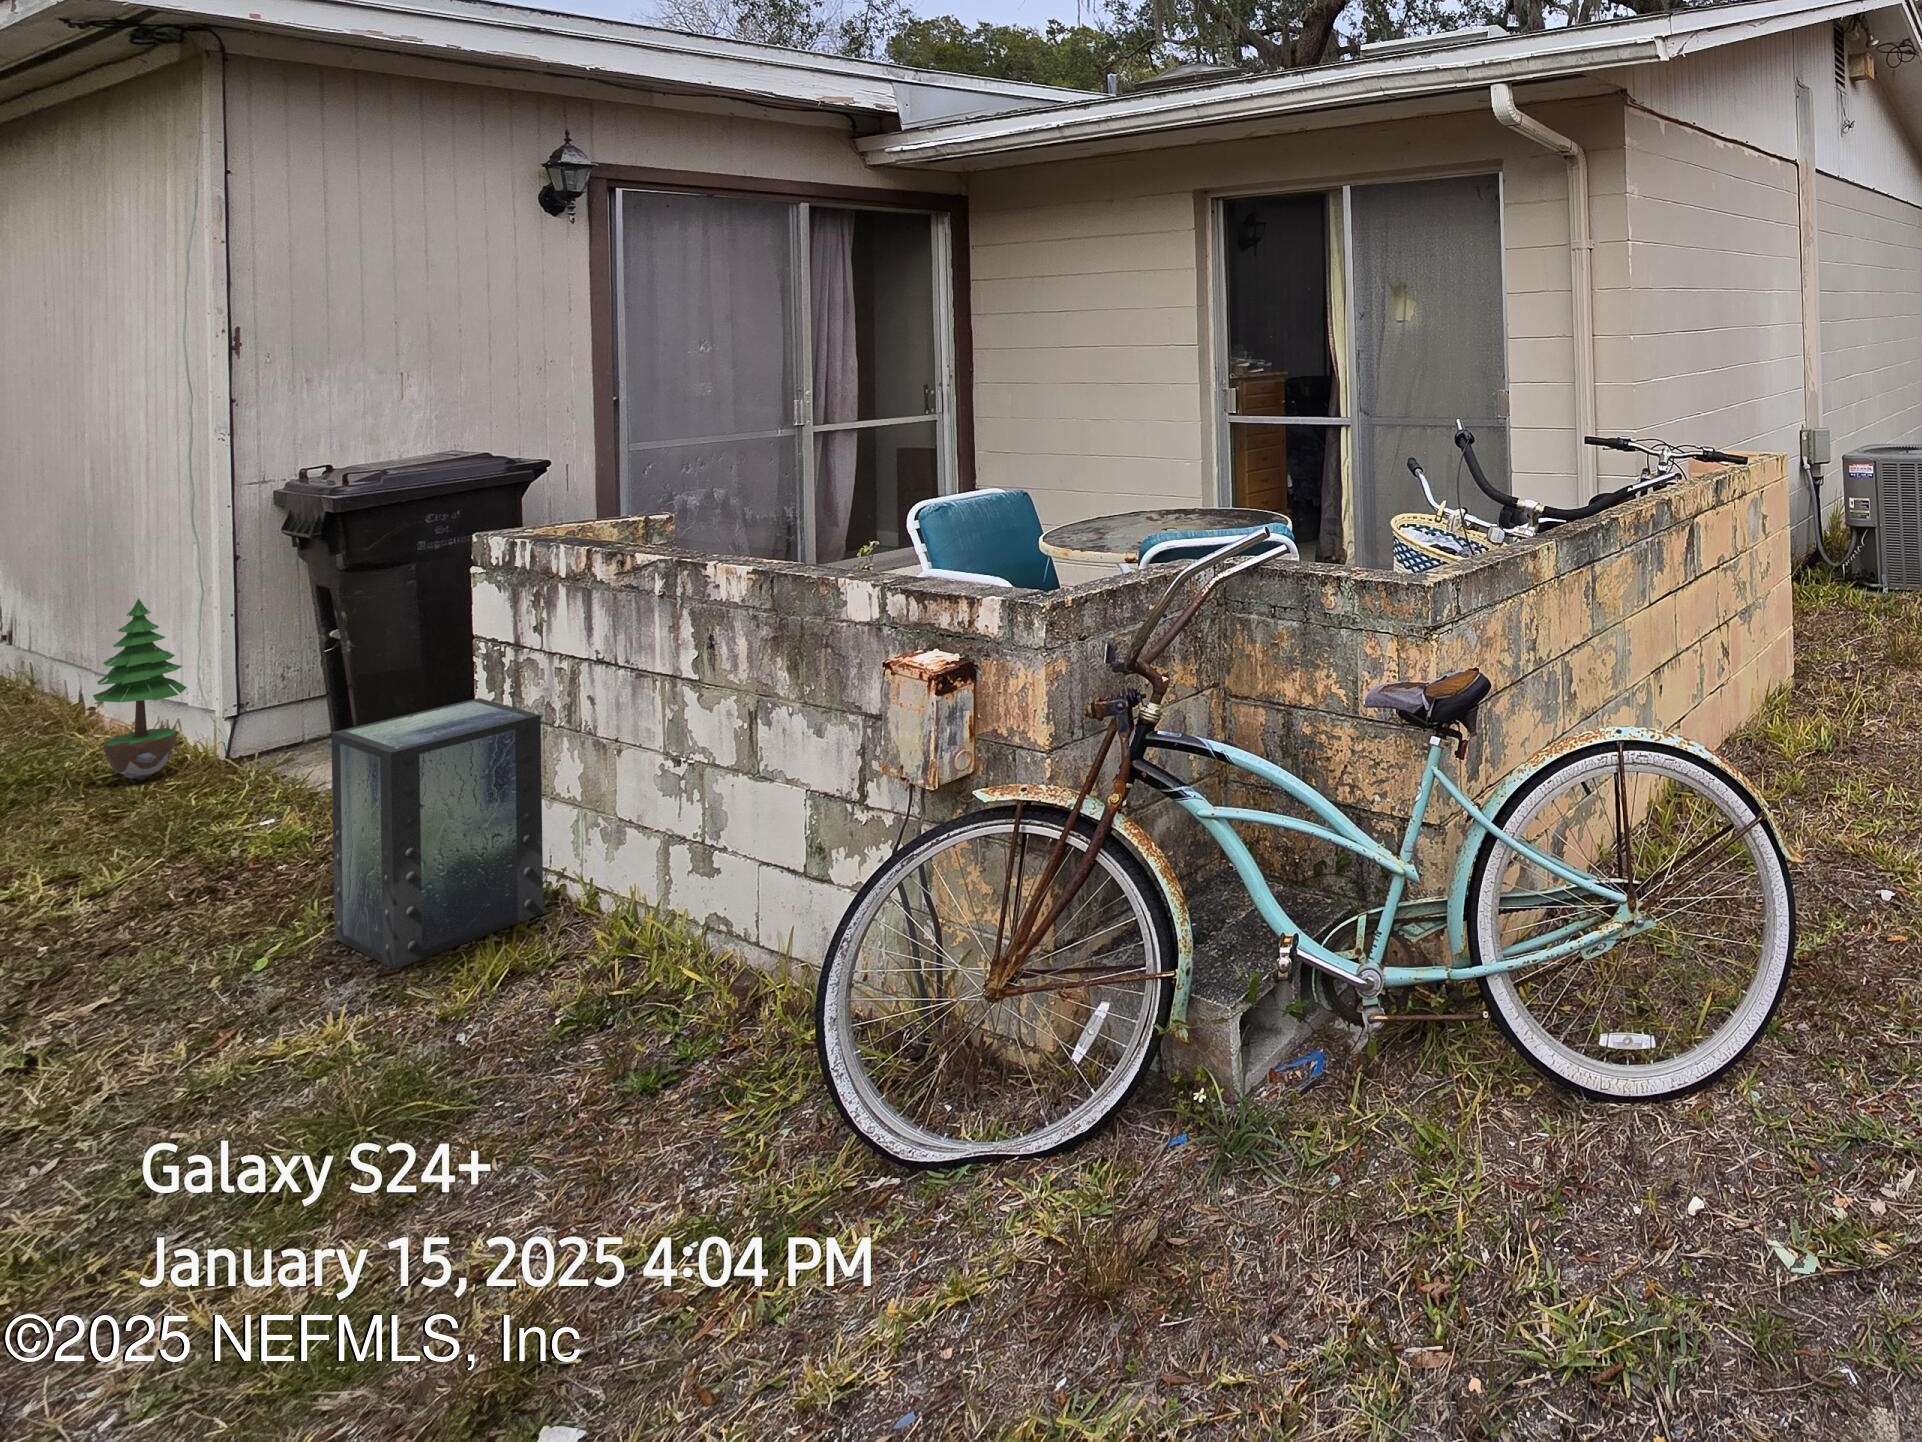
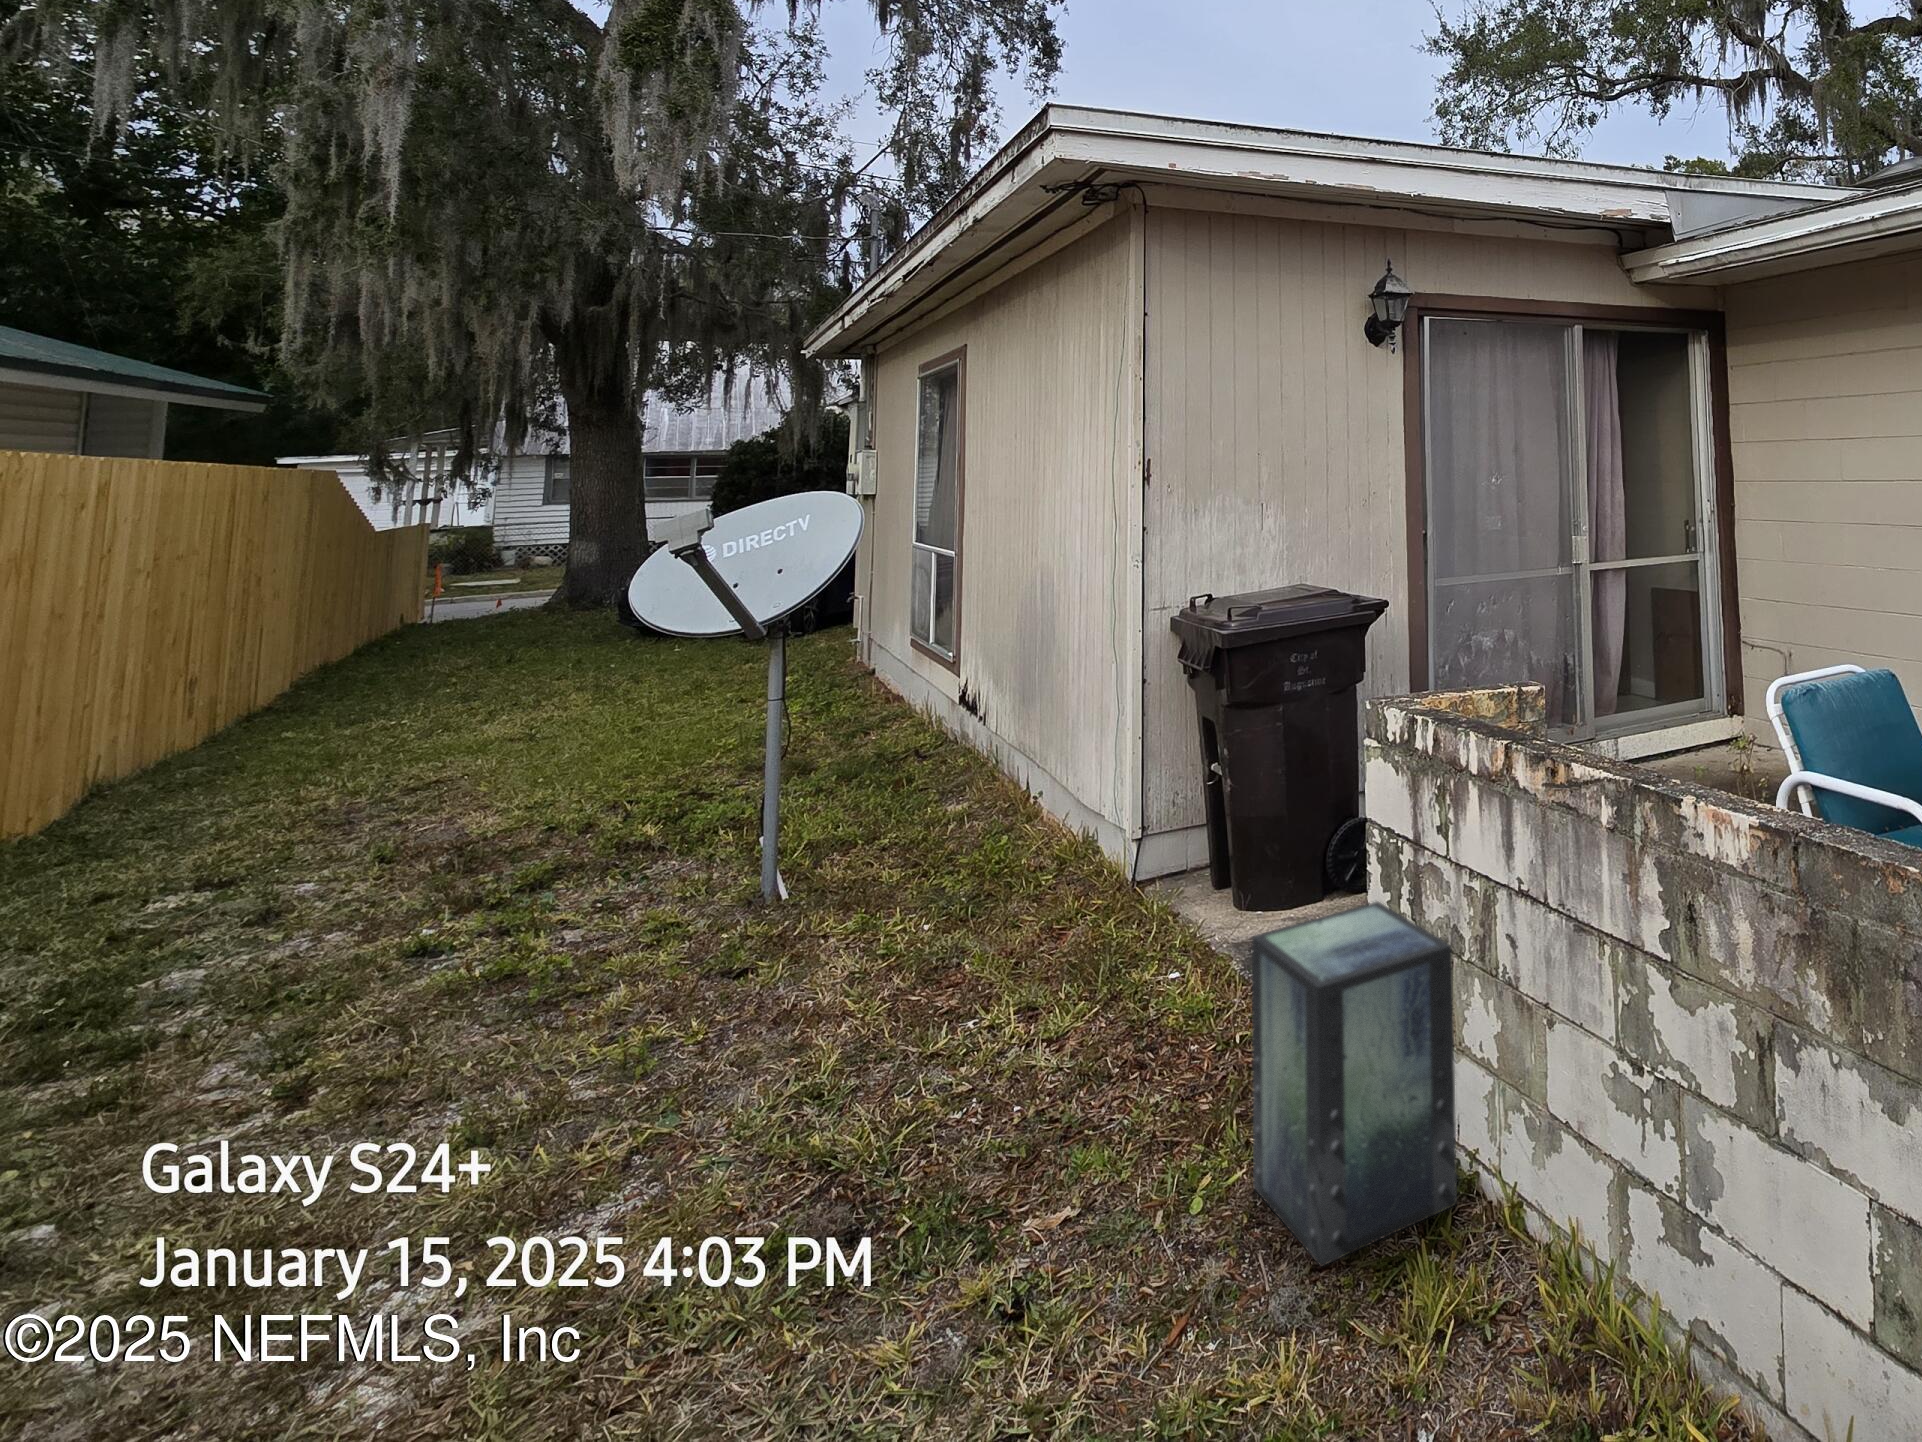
potted tree: present [93,599,187,780] -> none [1038,716,1103,894]

